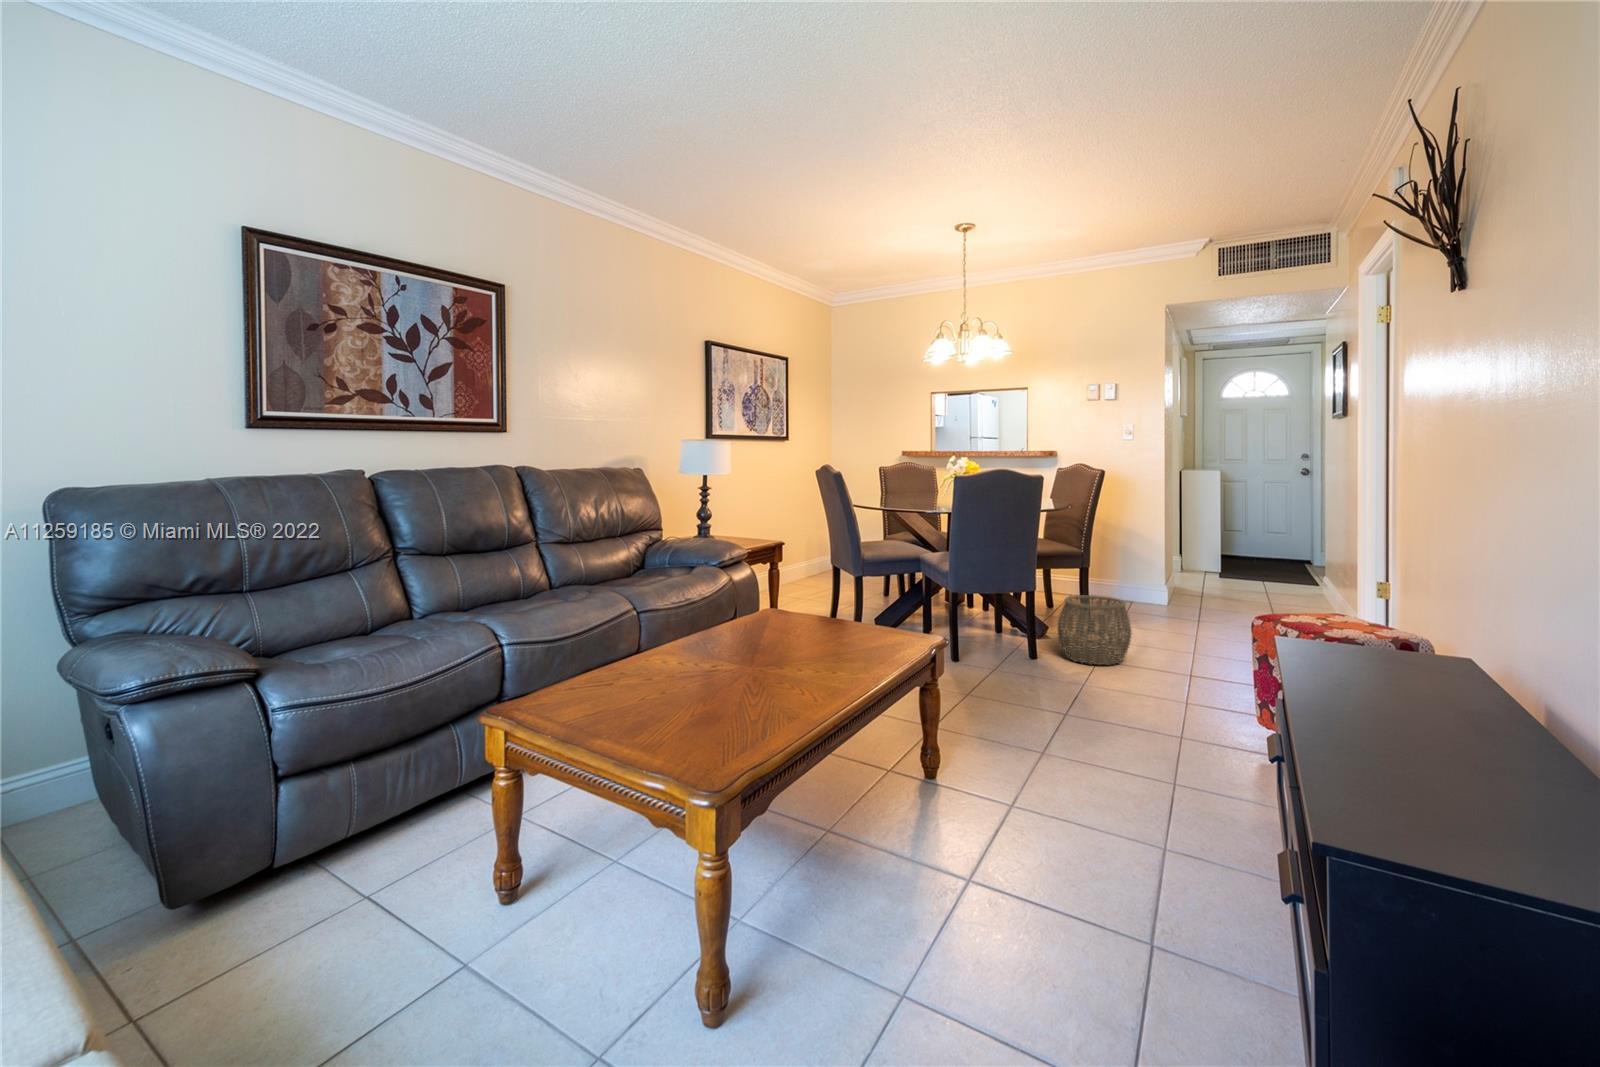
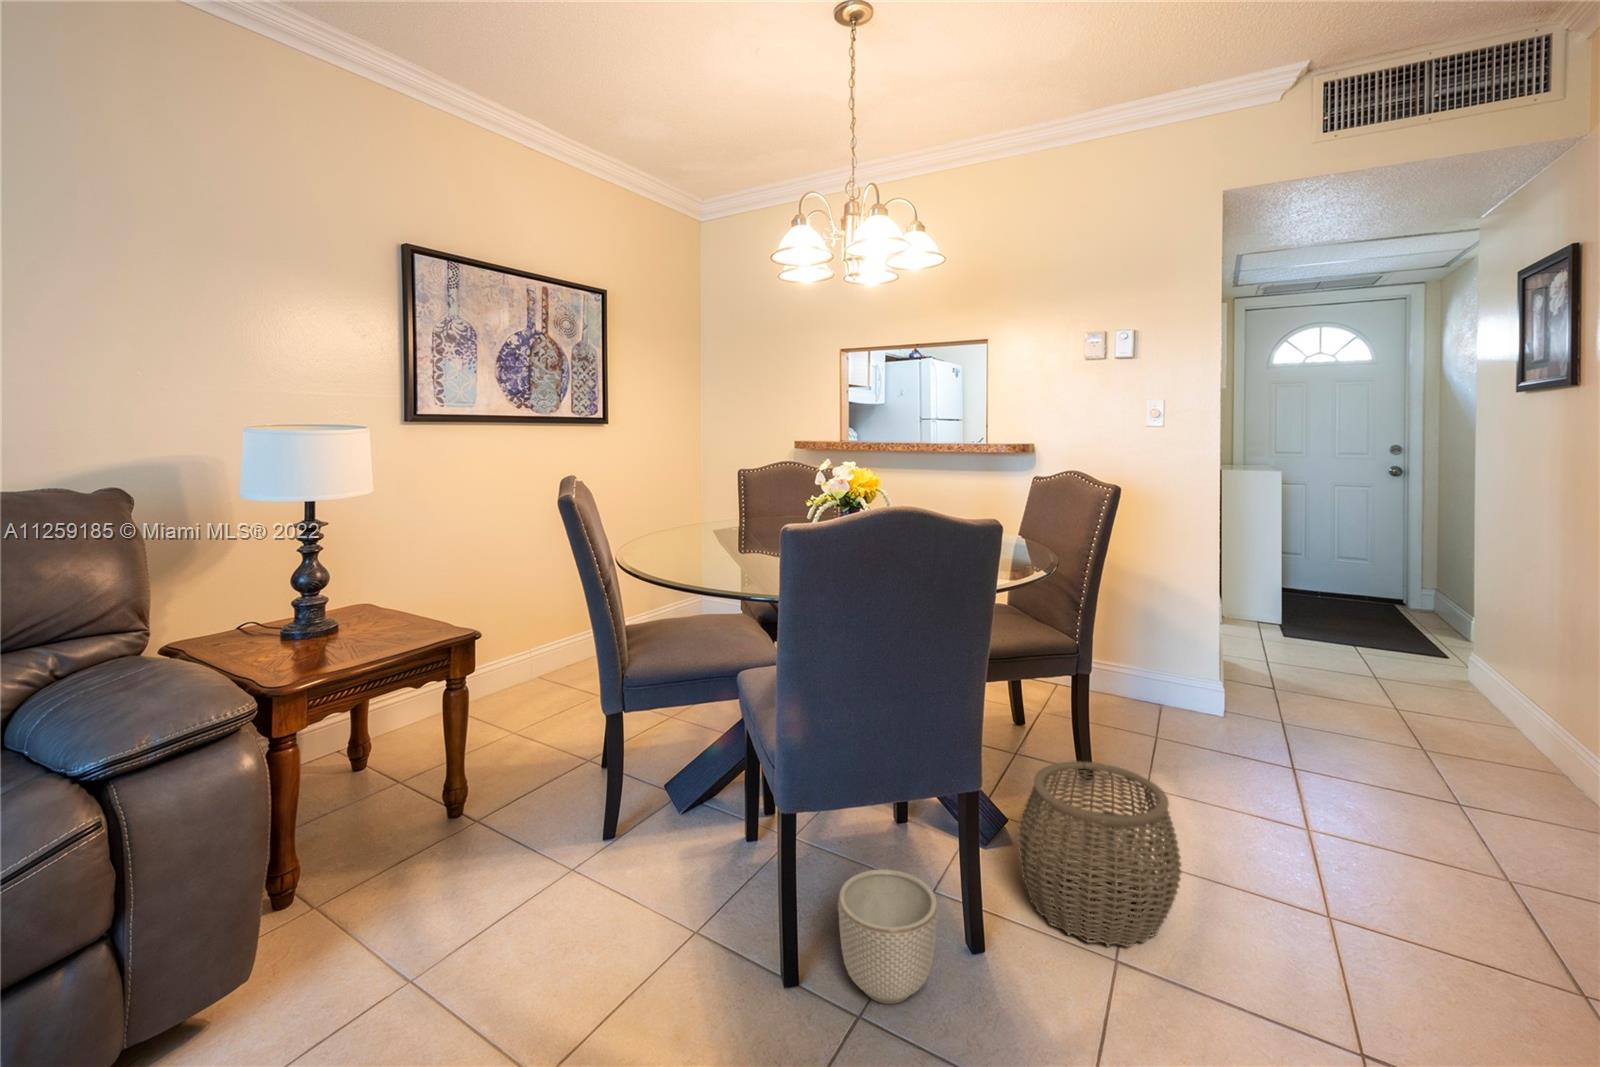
planter: none [983,629,1027,677] -> present [838,869,938,1004]

